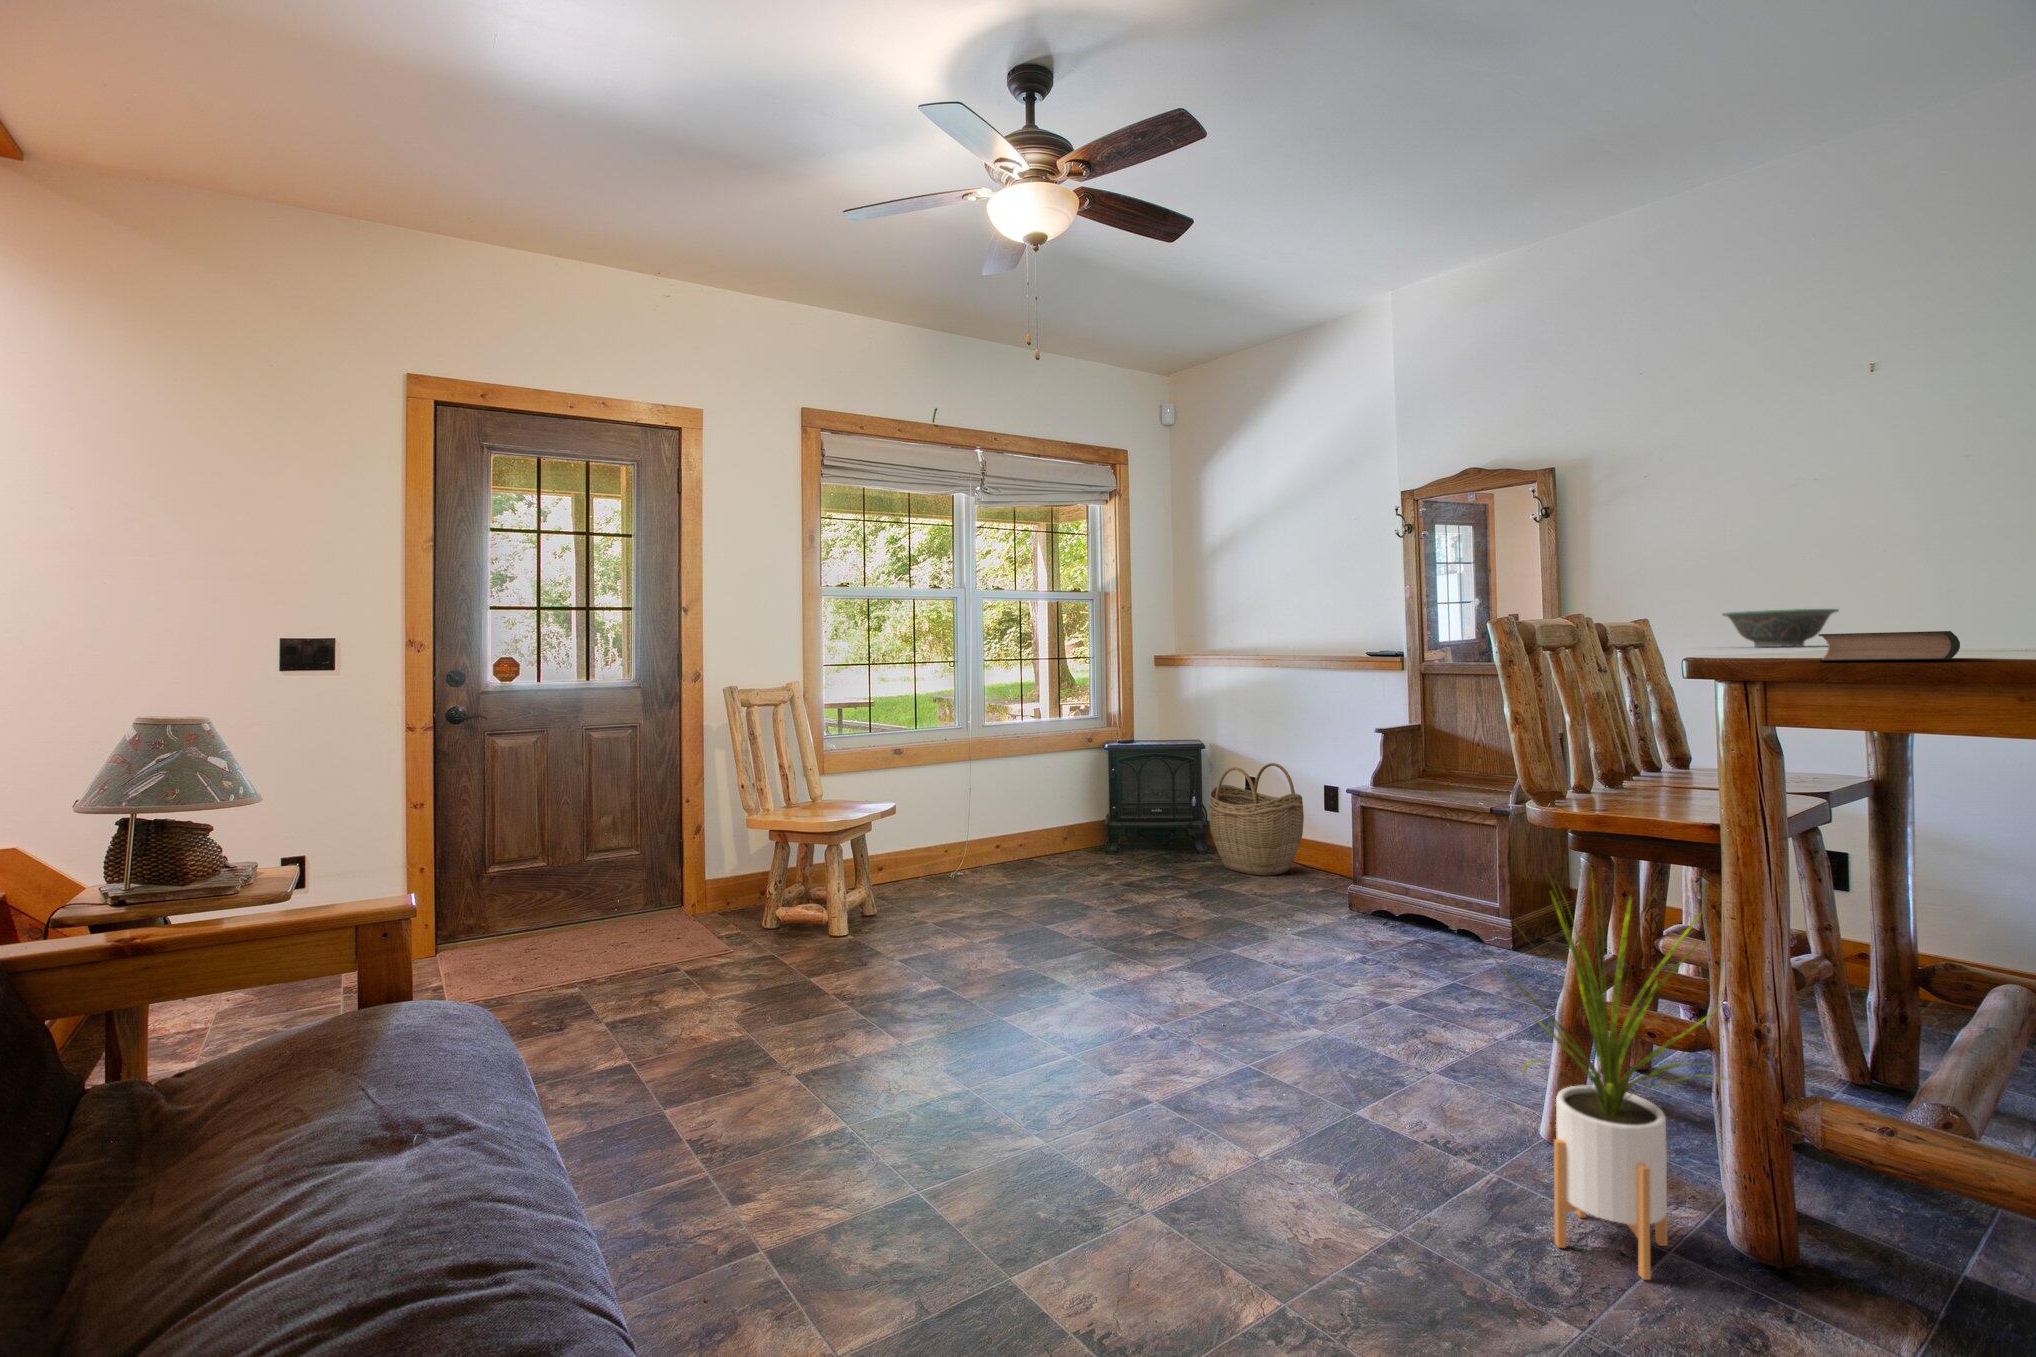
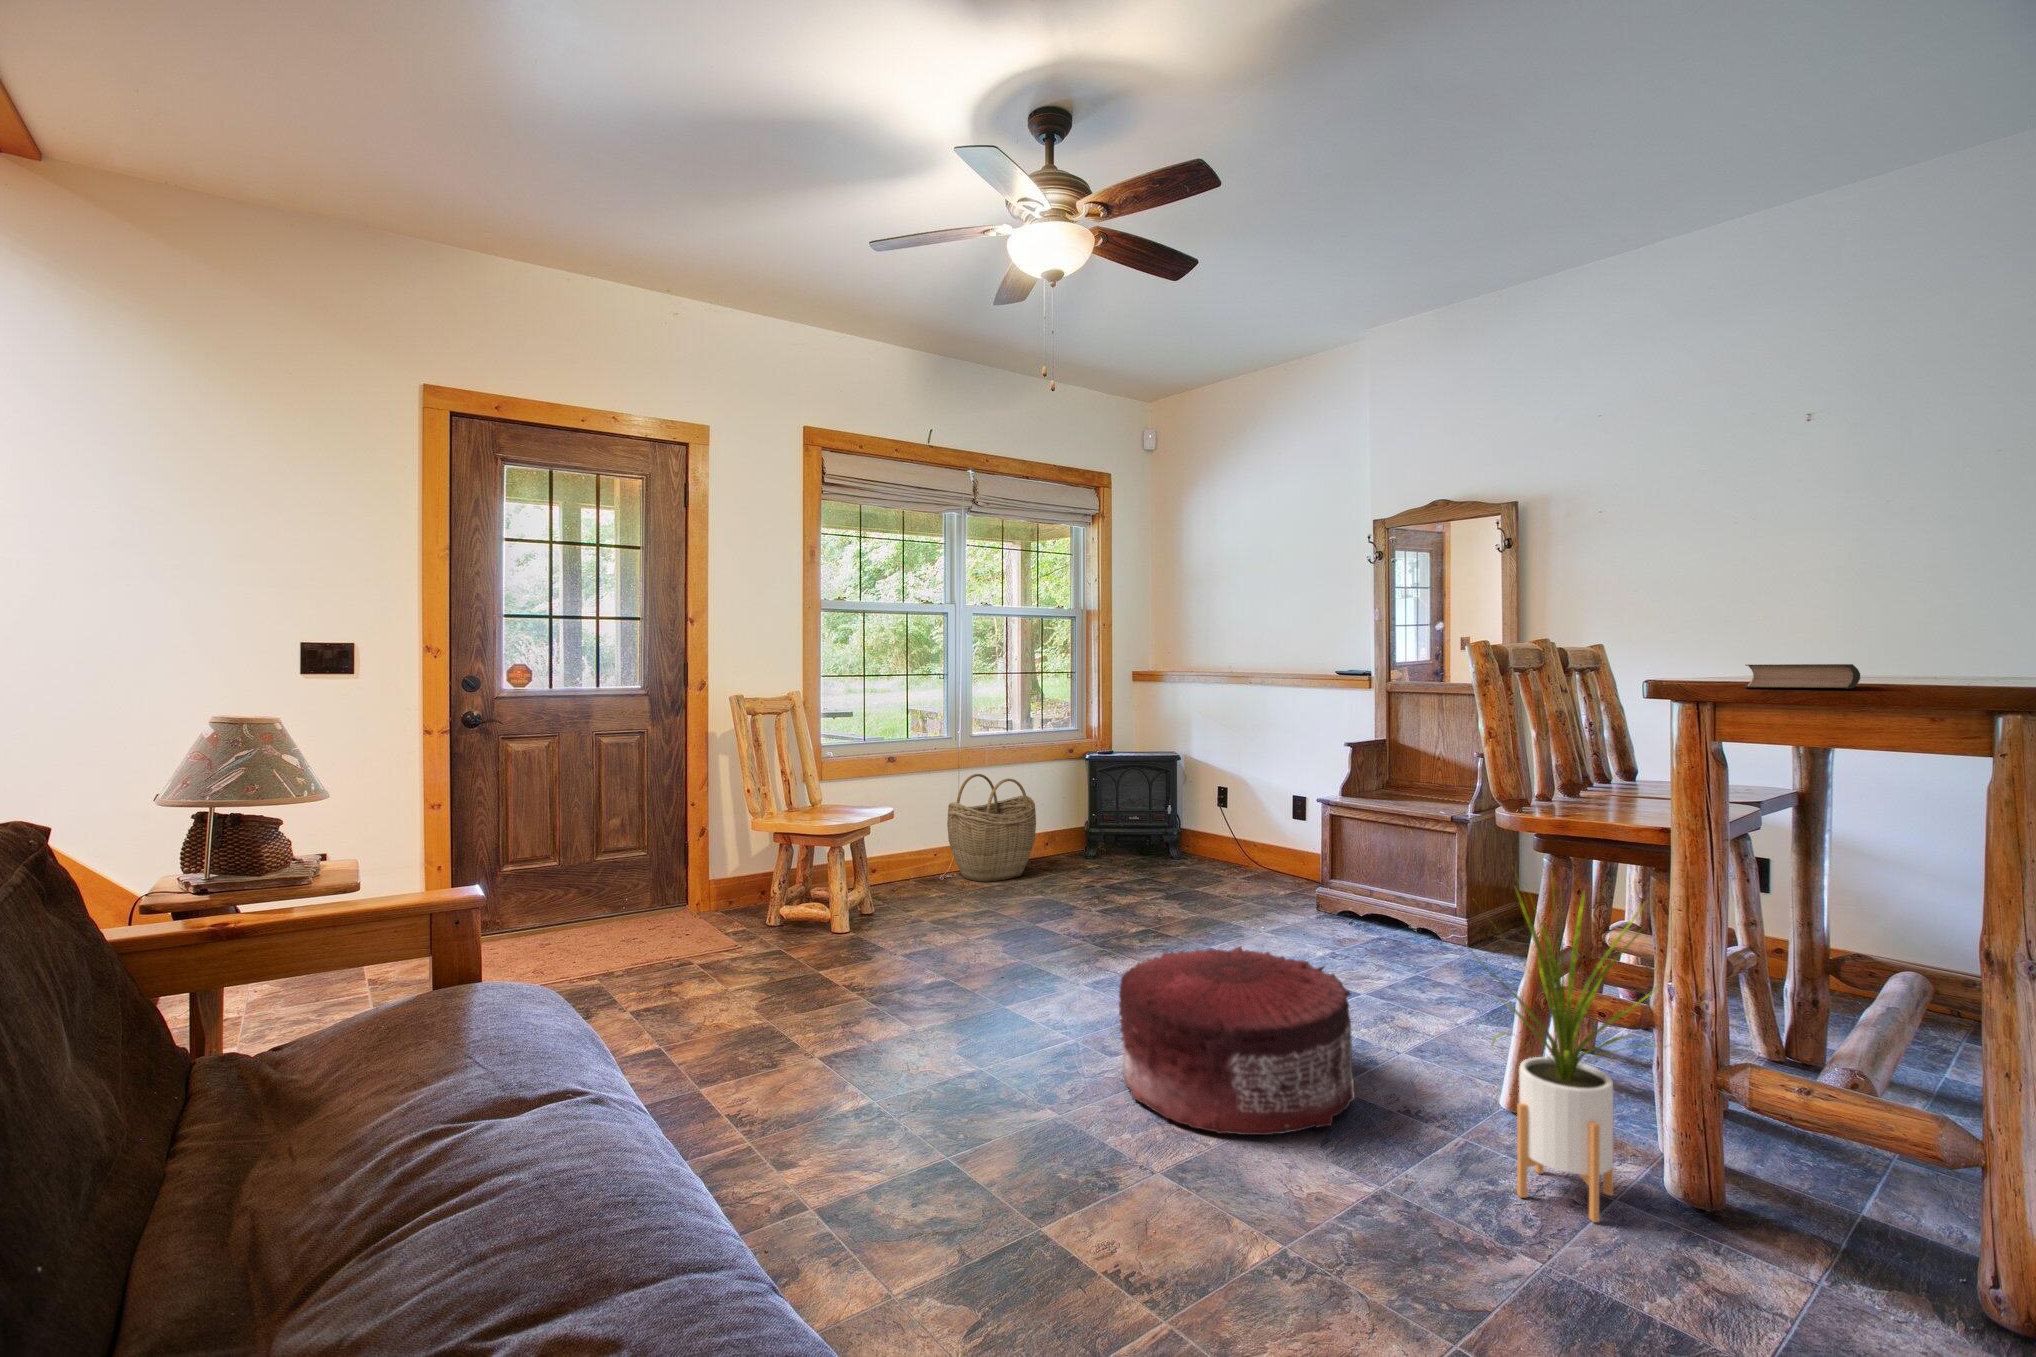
decorative bowl: present [1723,609,1839,647] -> none [1662,638,1765,671]
woven basket: present [1209,763,1304,876] -> present [947,774,1036,882]
pouf: none [1111,953,1373,1168] -> present [1119,946,1355,1135]

